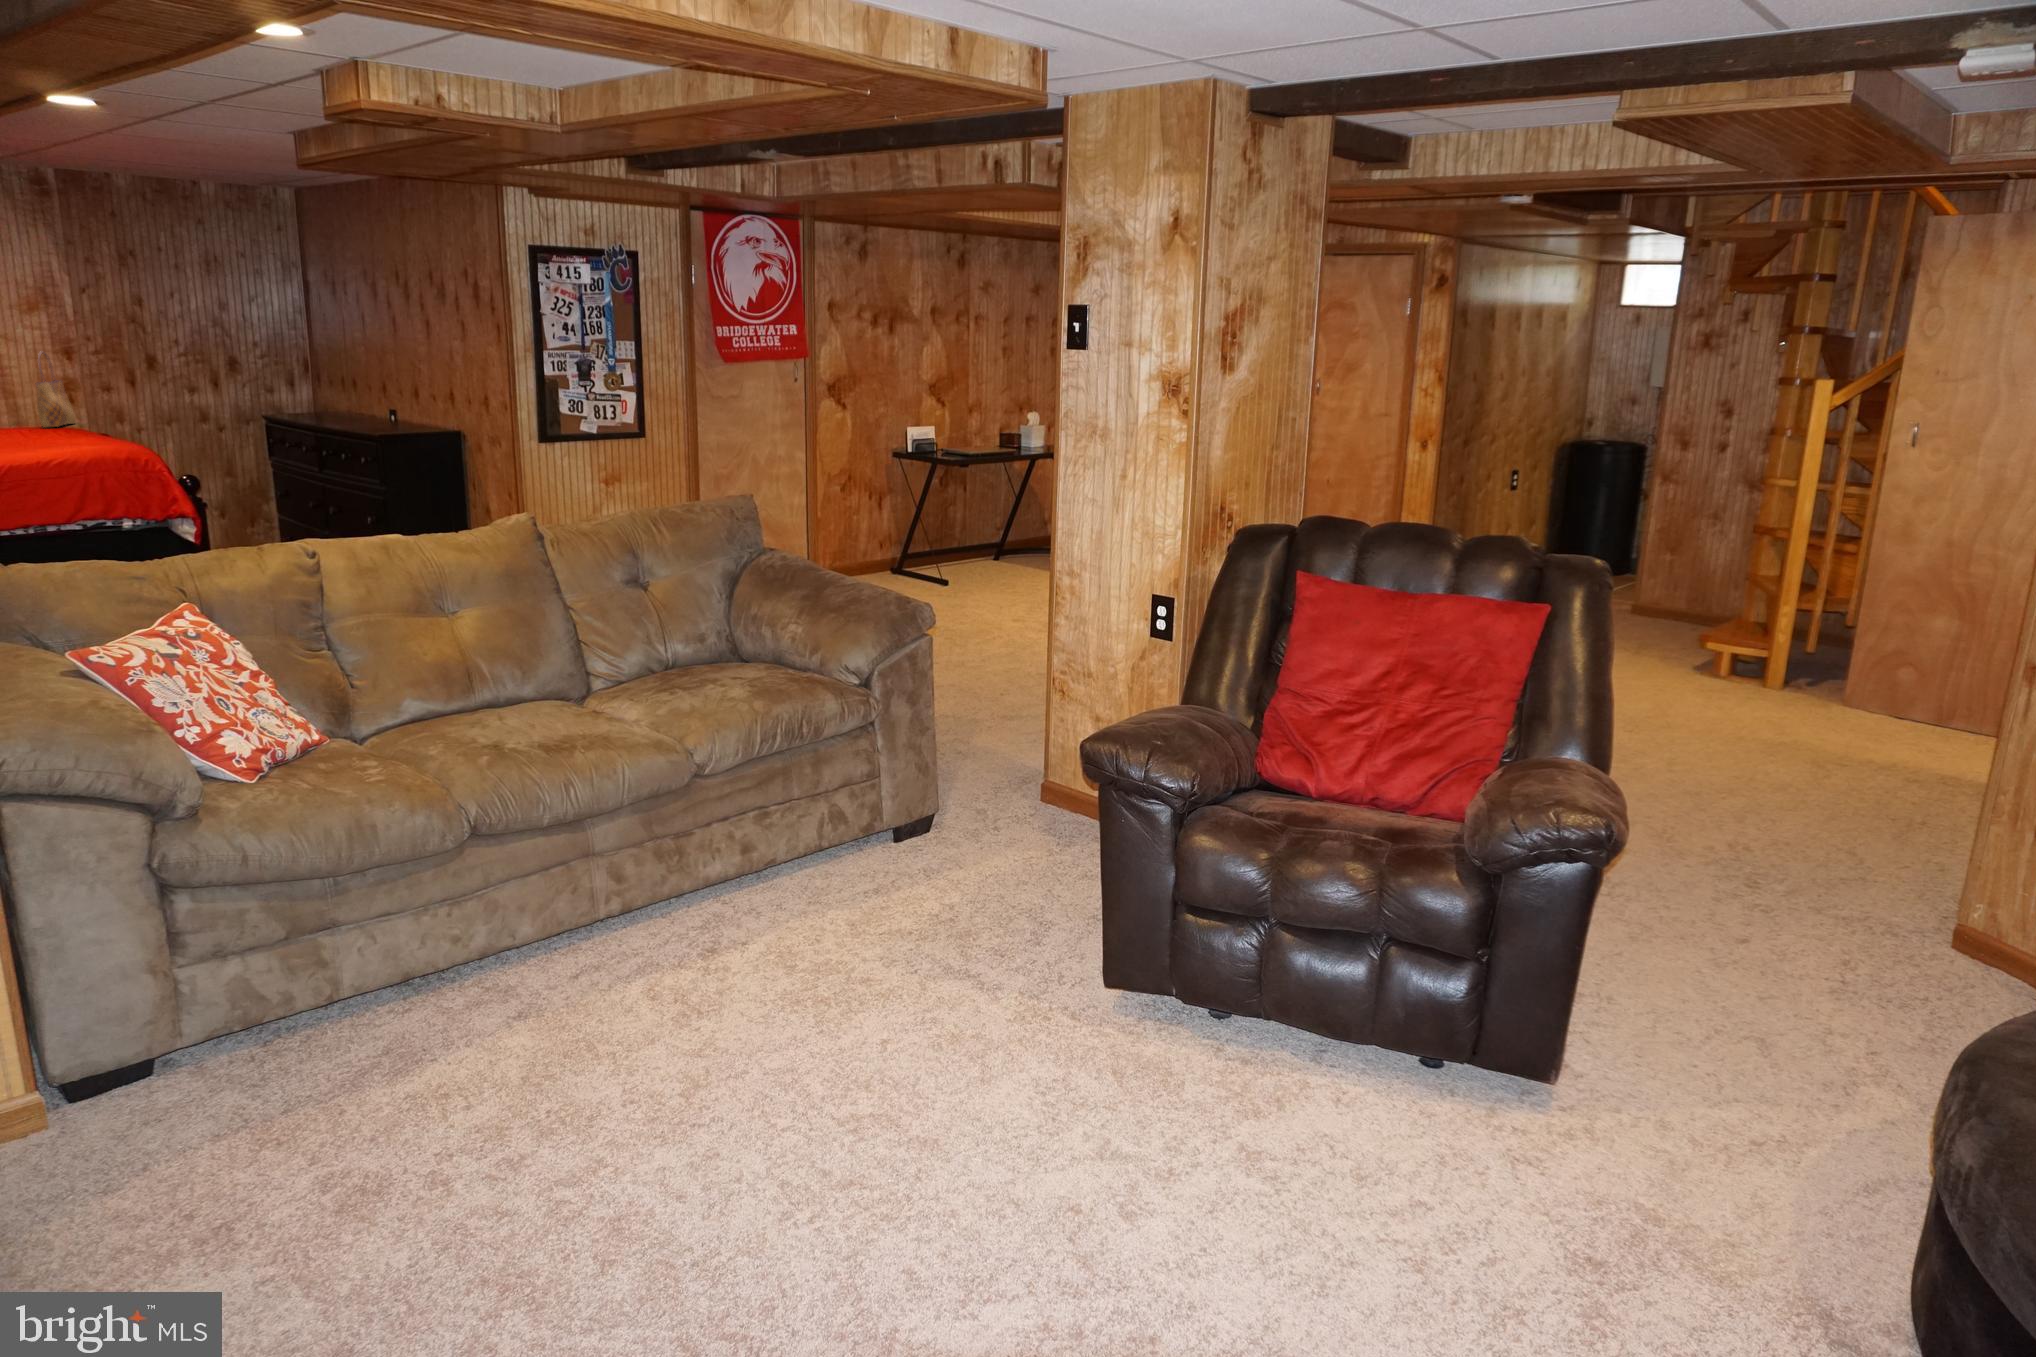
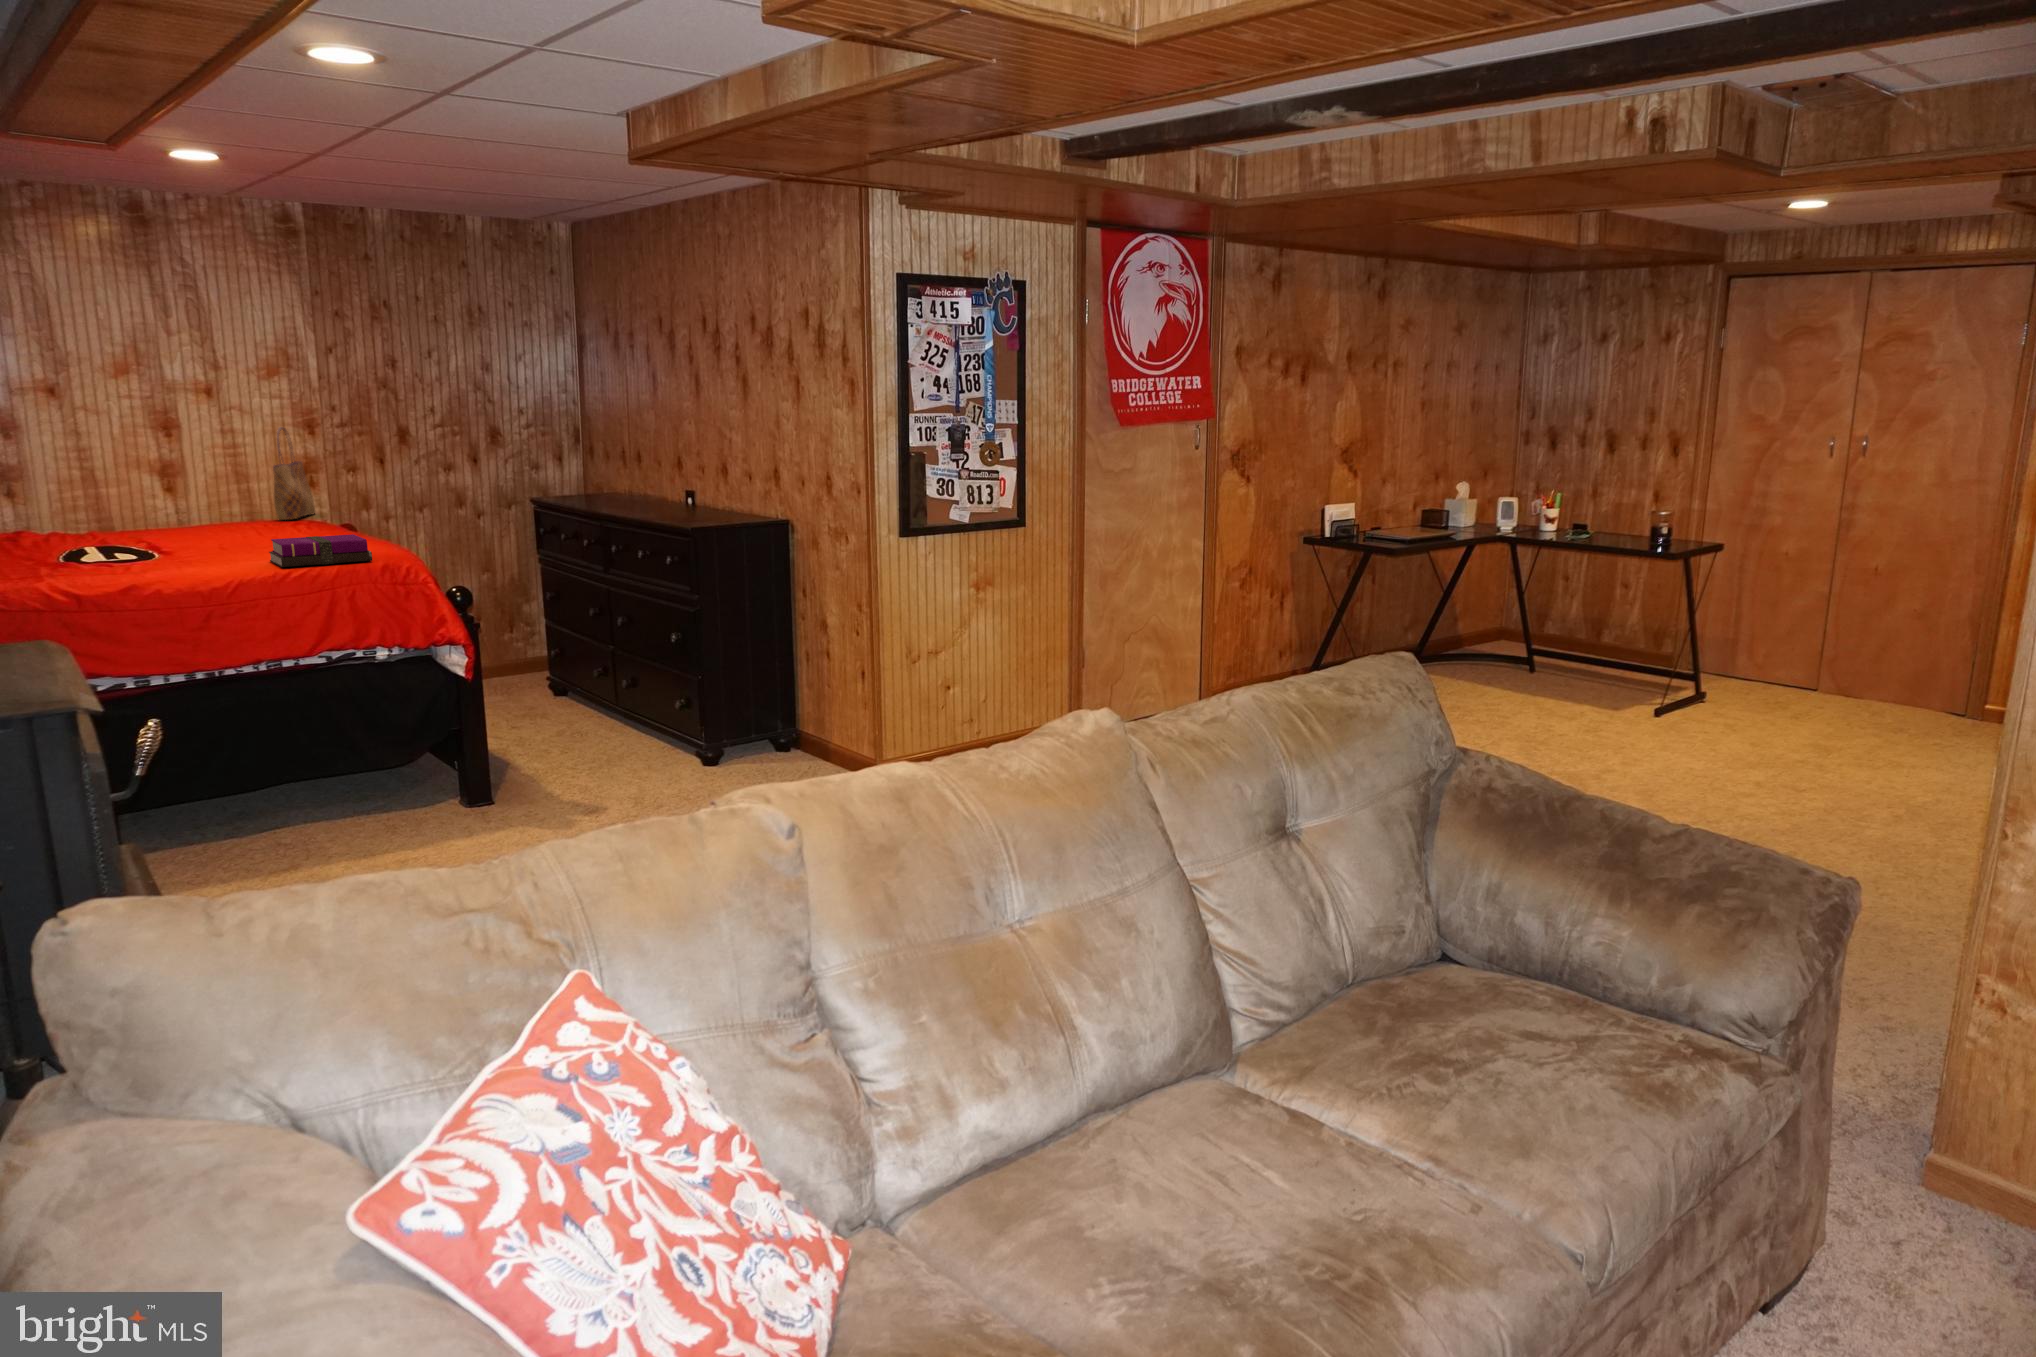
notebook: none [32,435,117,457] -> present [269,534,372,567]

